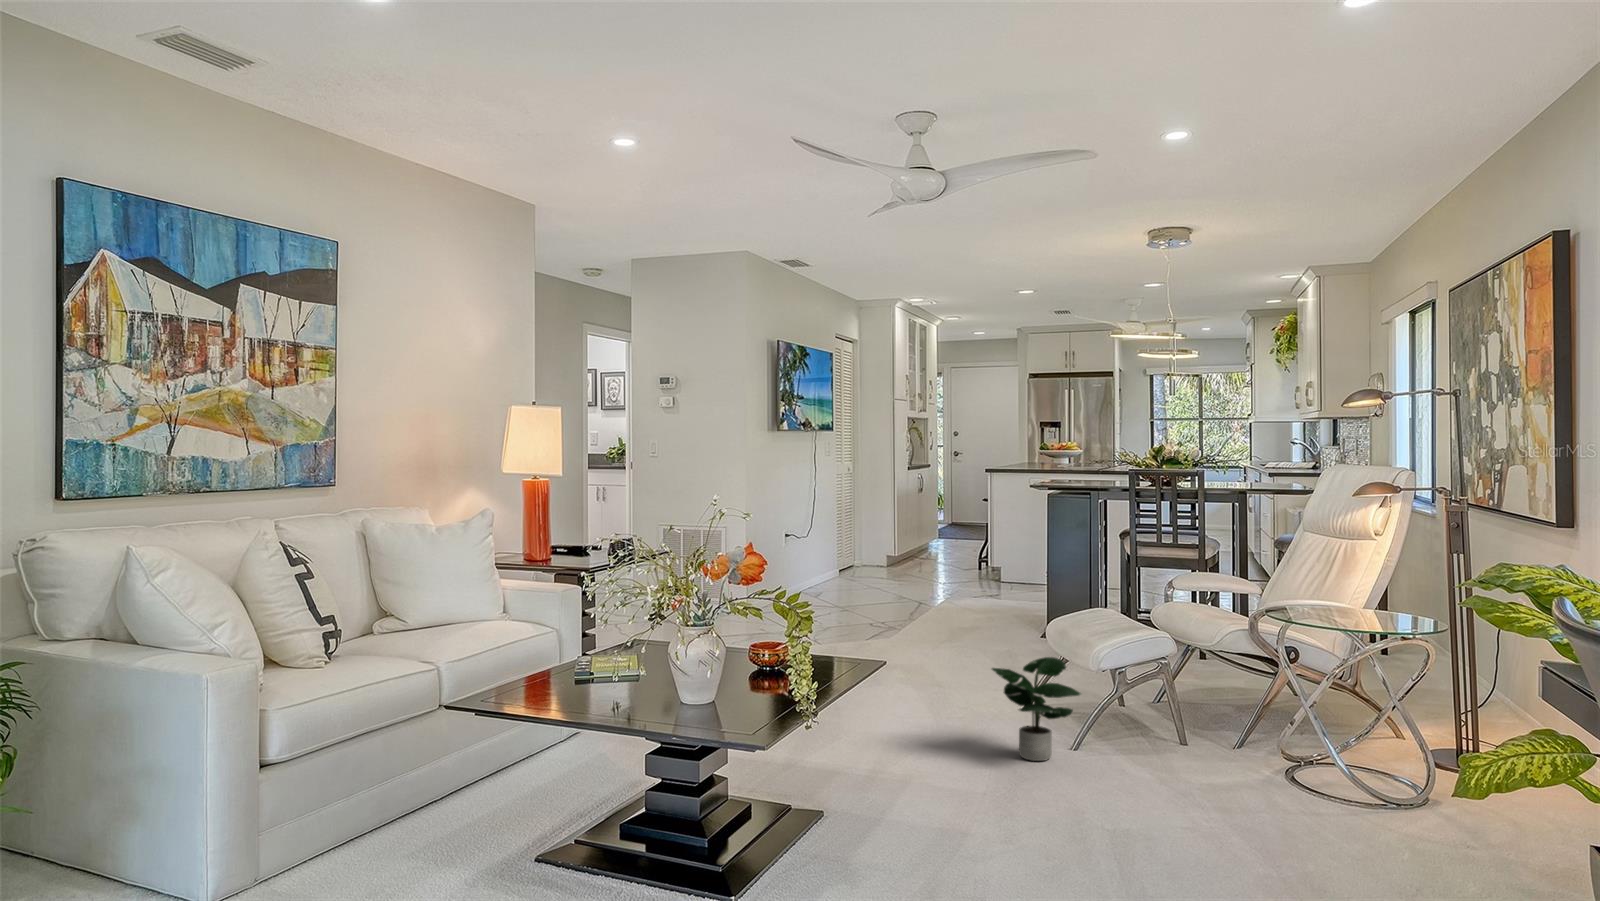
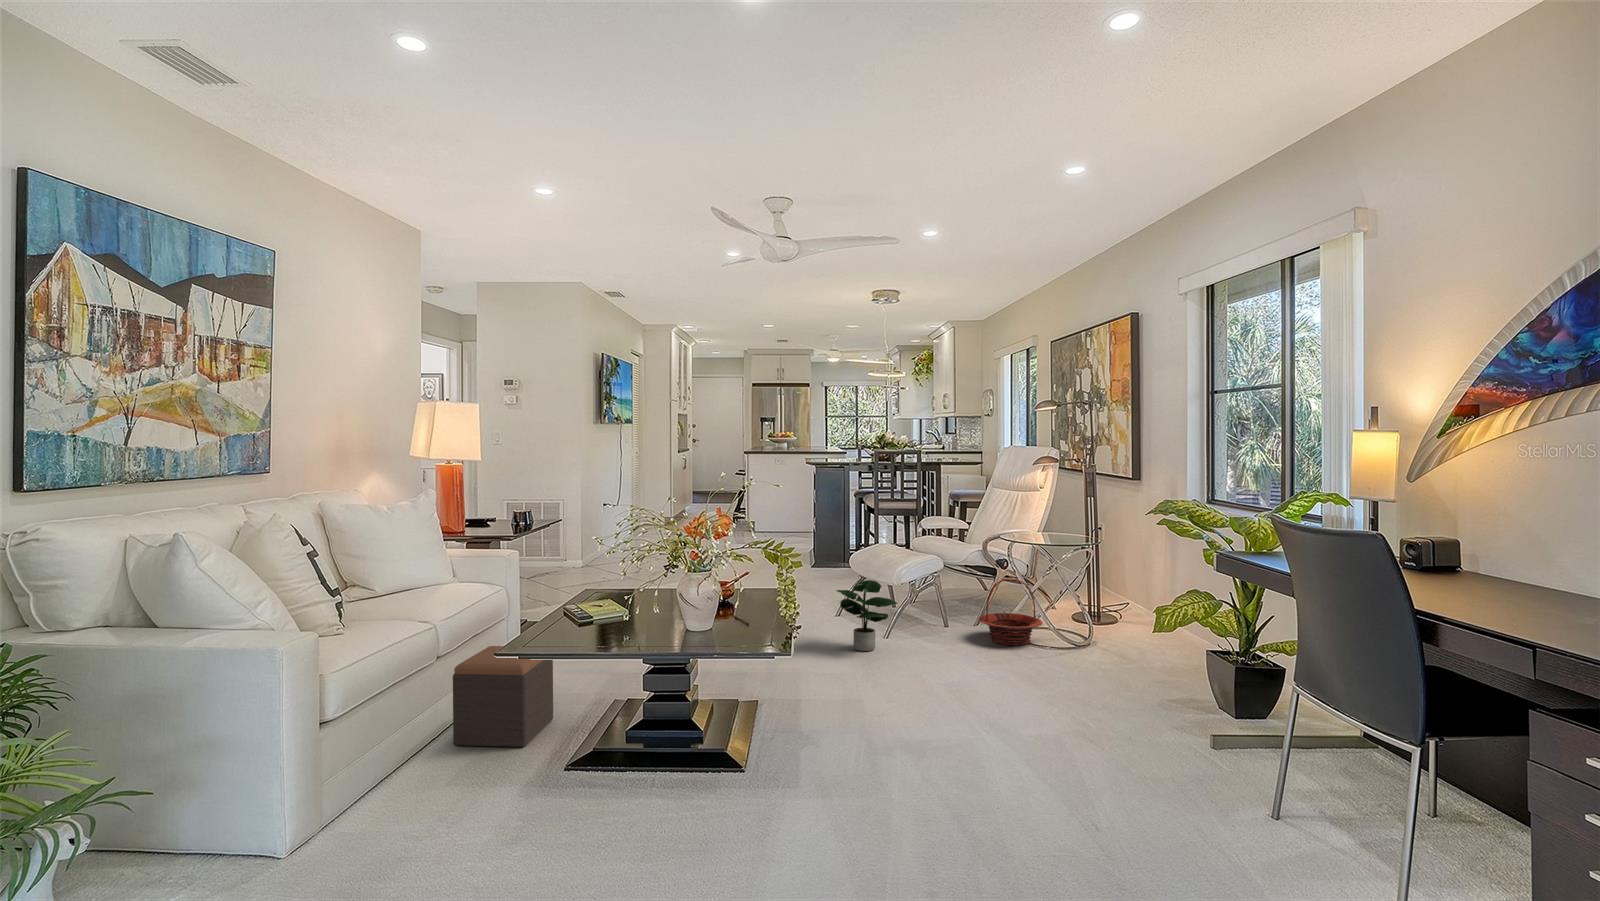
basket: none [1227,672,1337,780] -> present [979,578,1043,645]
footstool: none [447,700,571,828] -> present [453,646,553,747]

